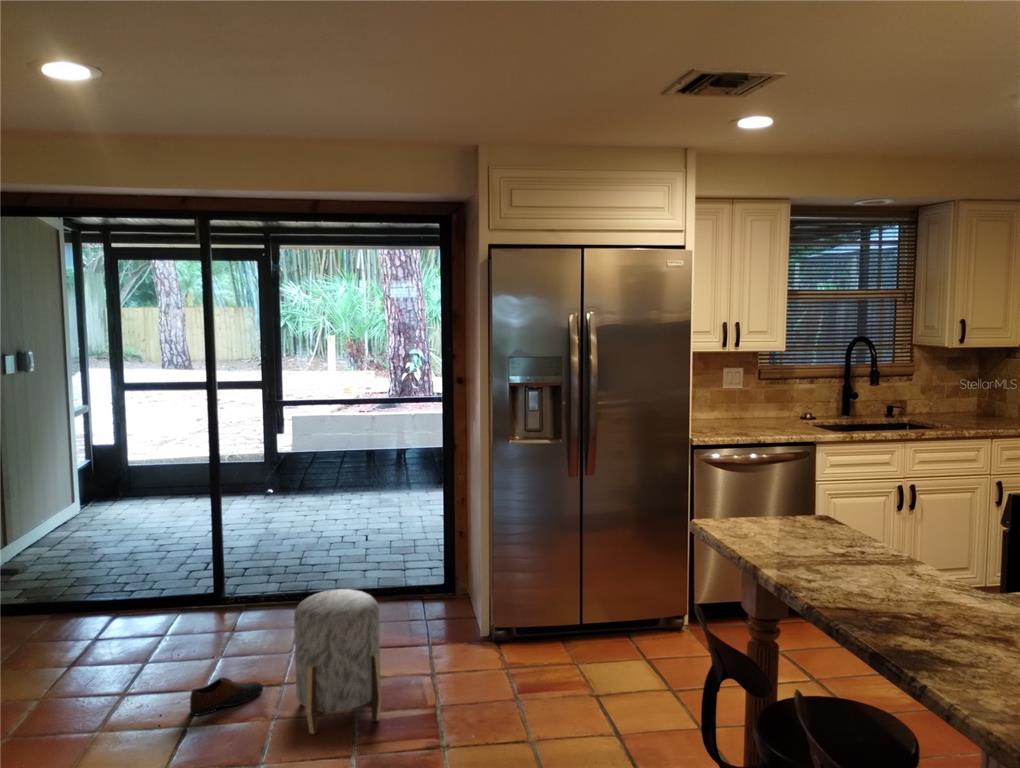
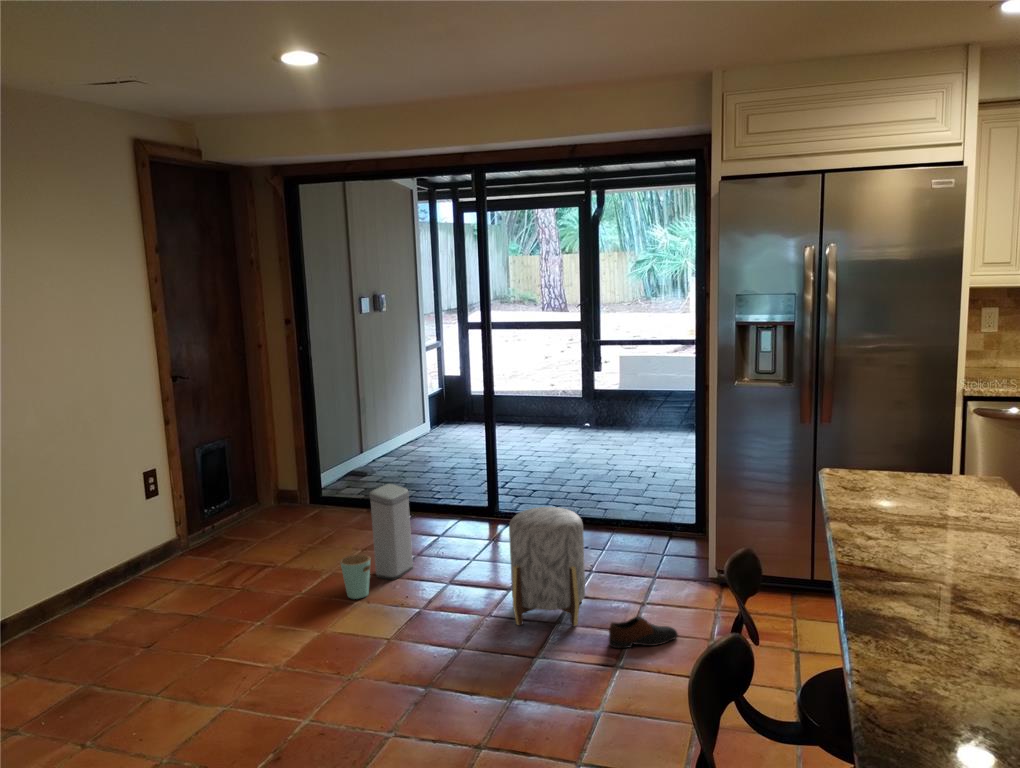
trash can: none [51,587,139,747] -> present [340,484,413,599]
shoe: present [190,677,263,716] -> present [609,616,678,648]

